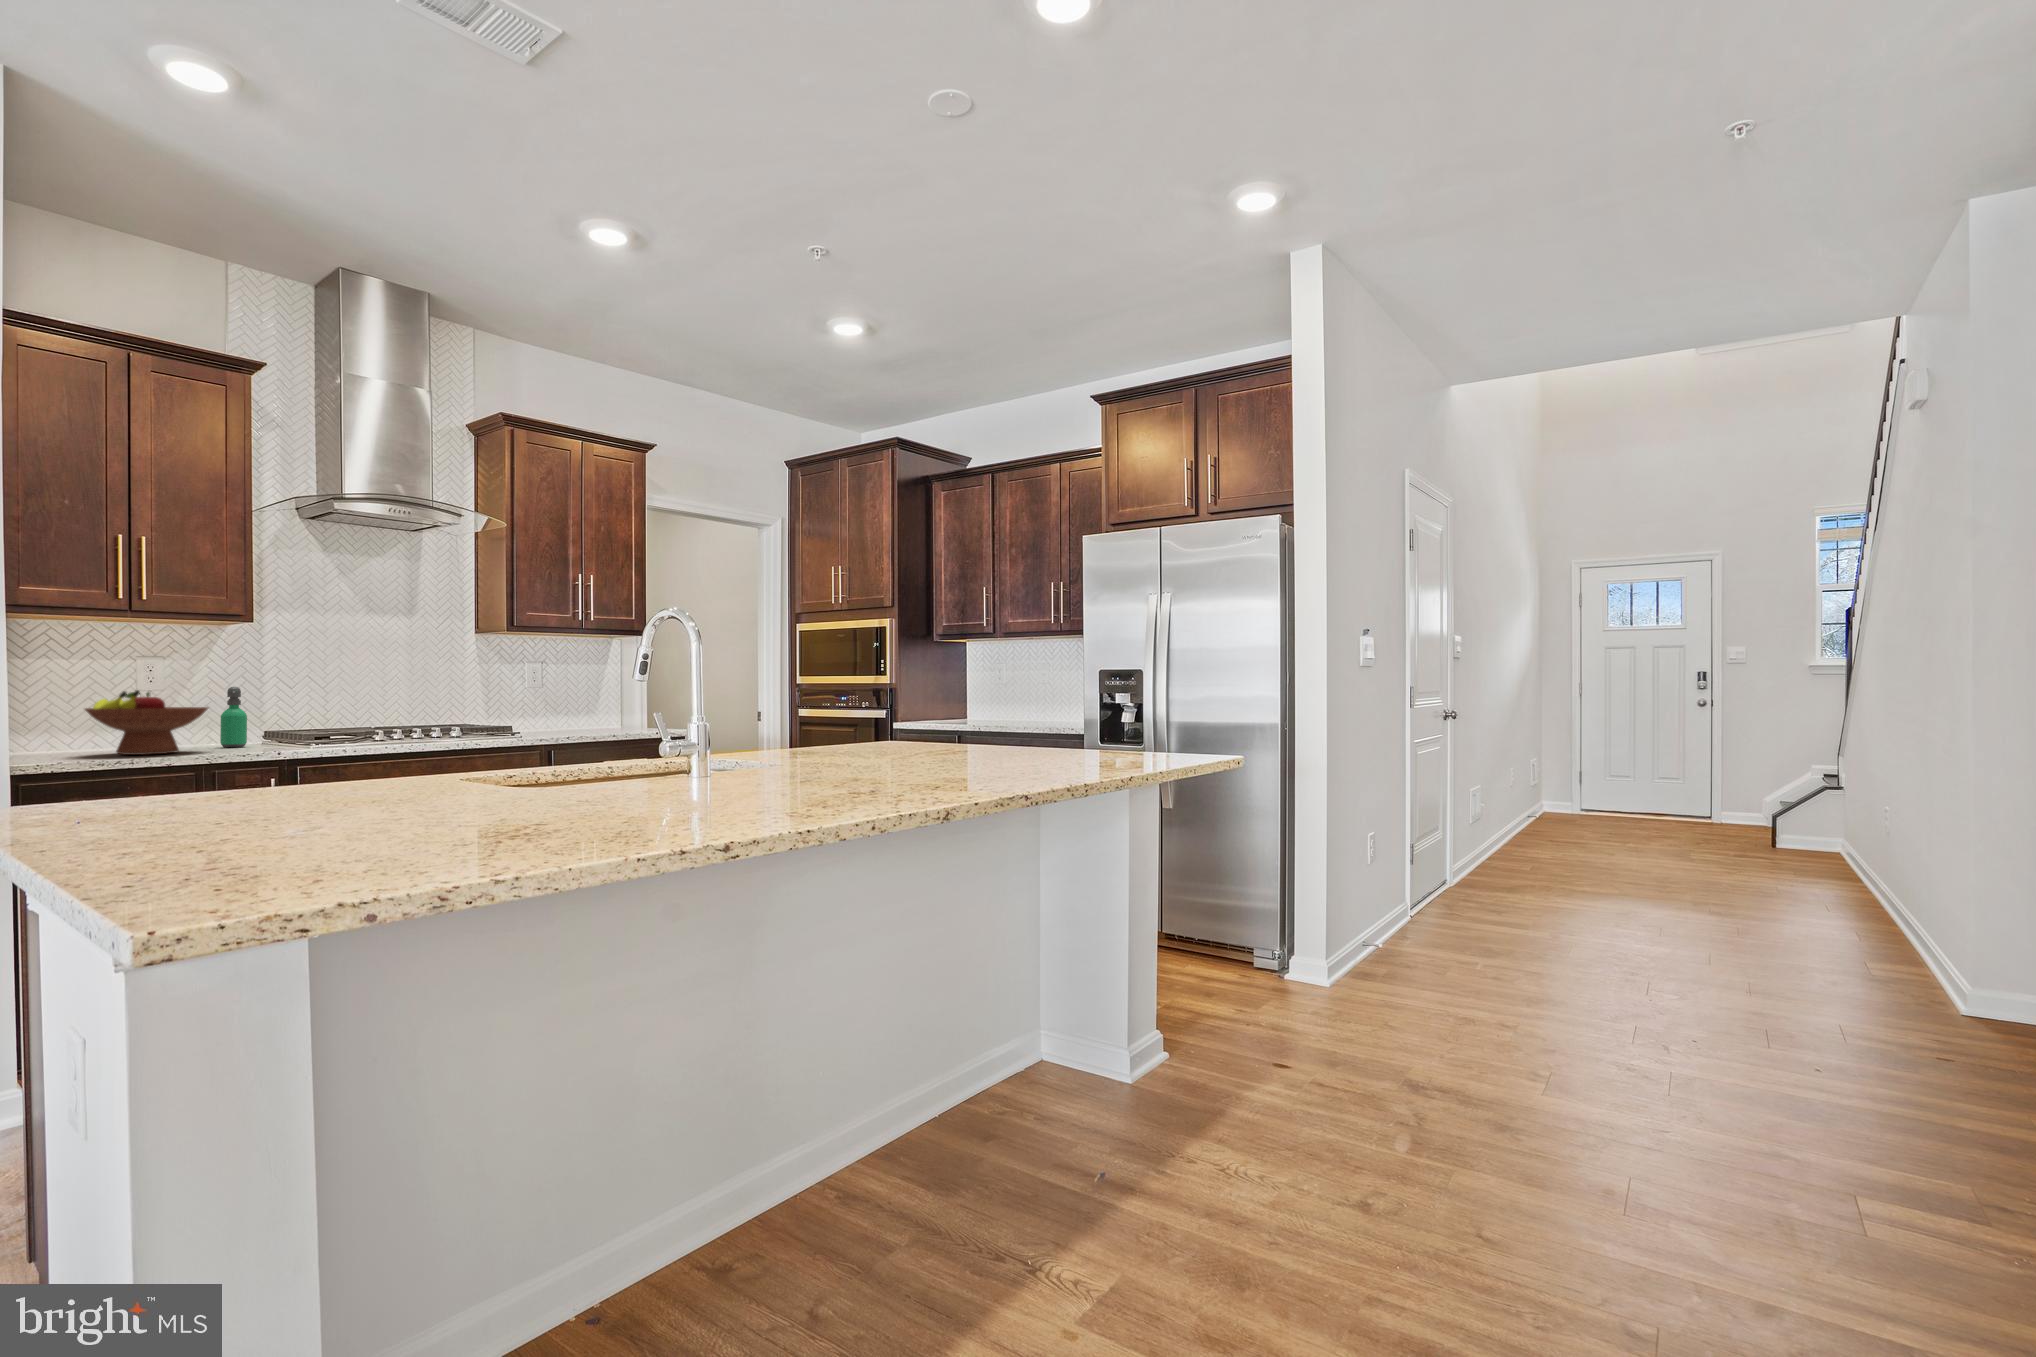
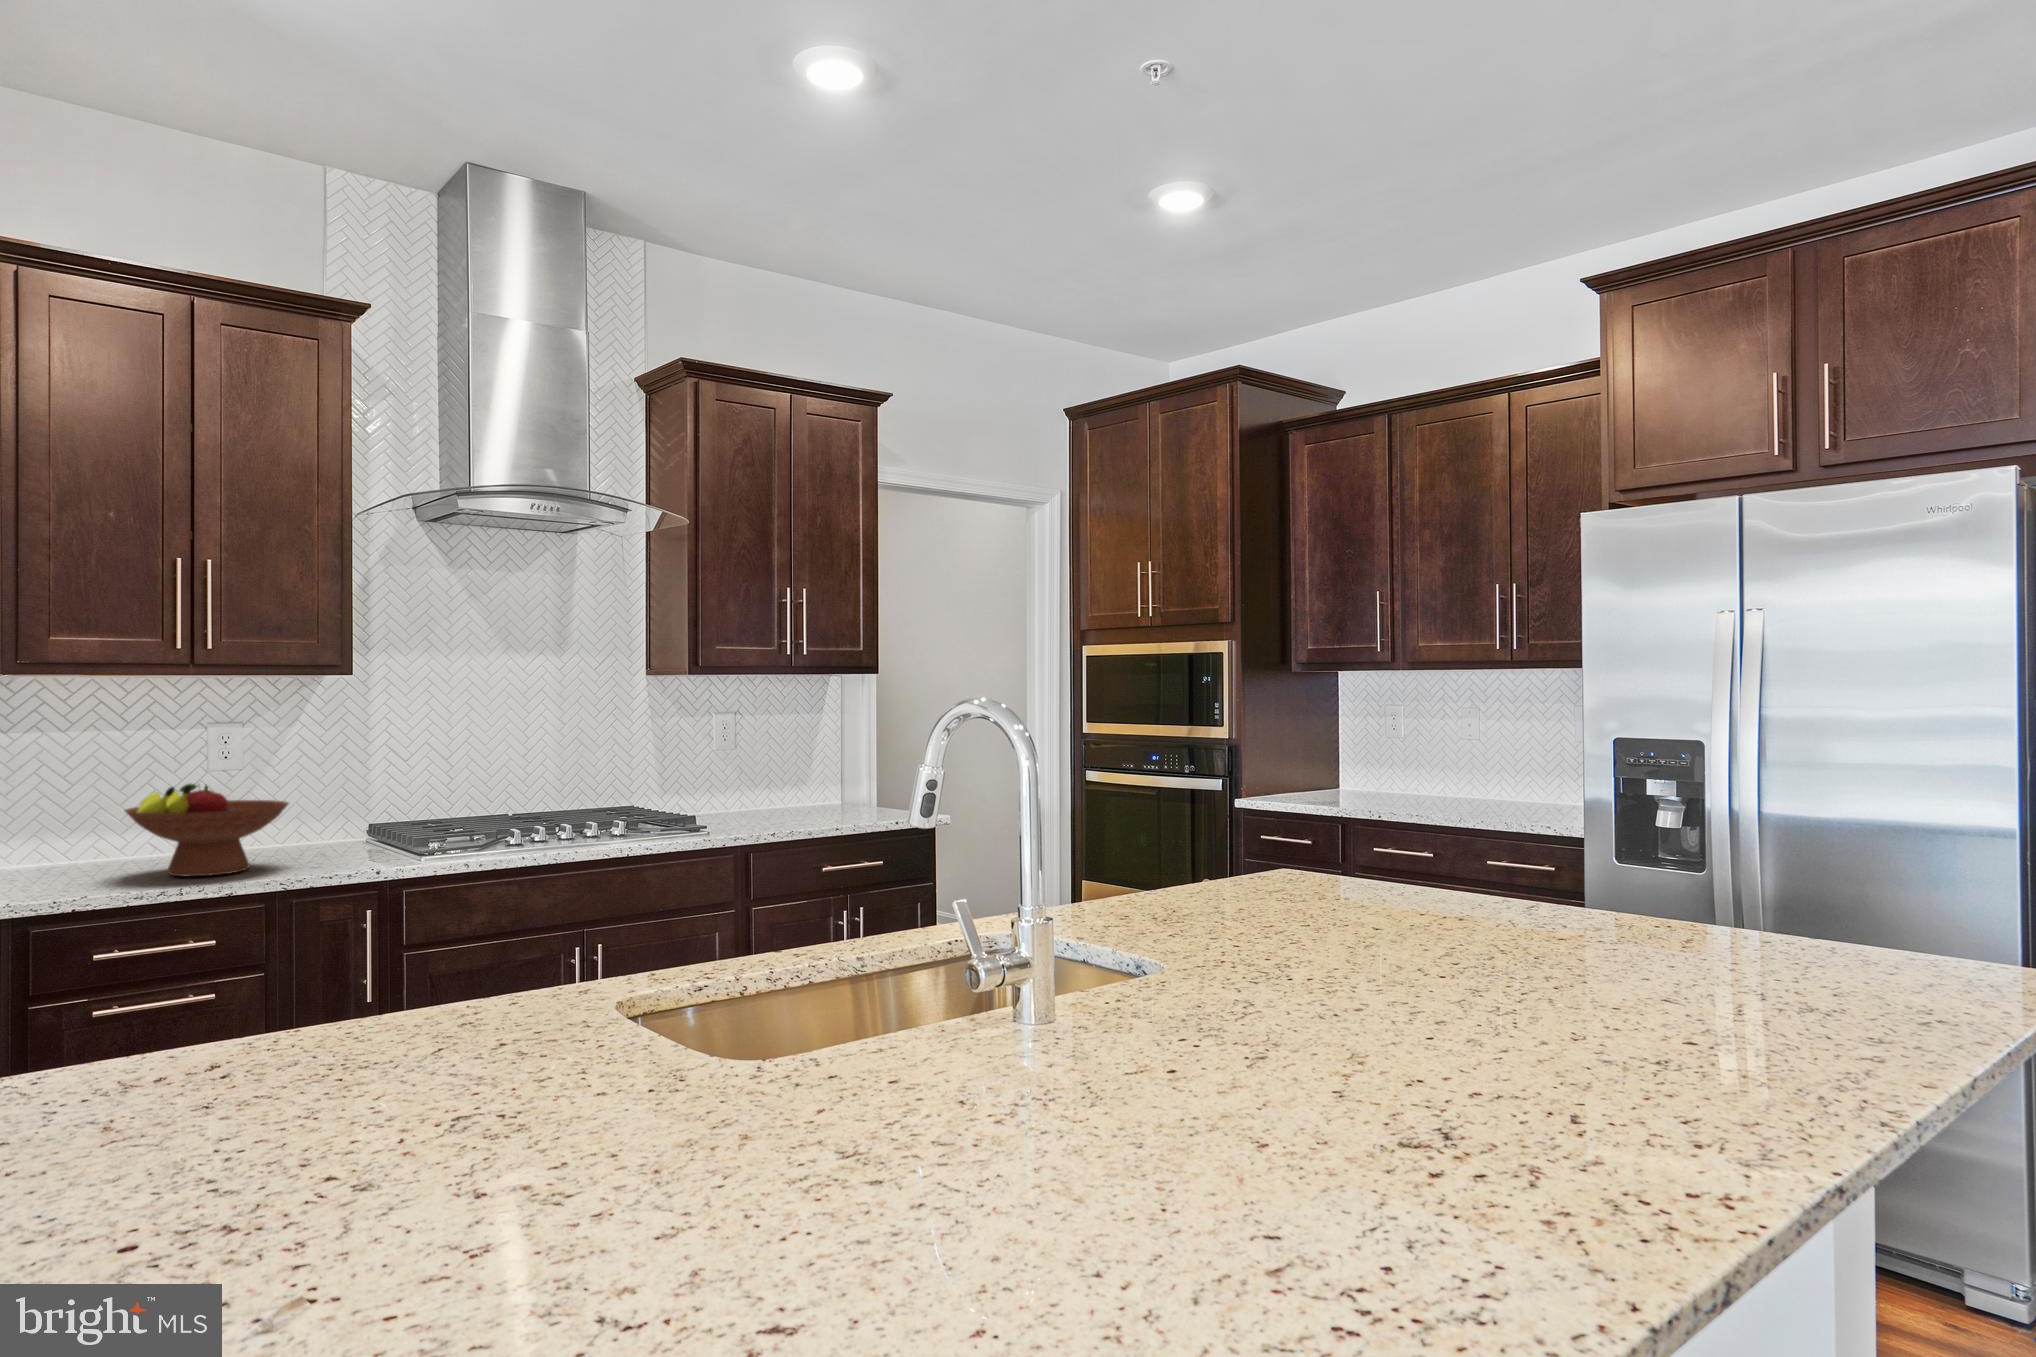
soap dispenser: present [220,687,247,747] -> none [312,767,346,854]

